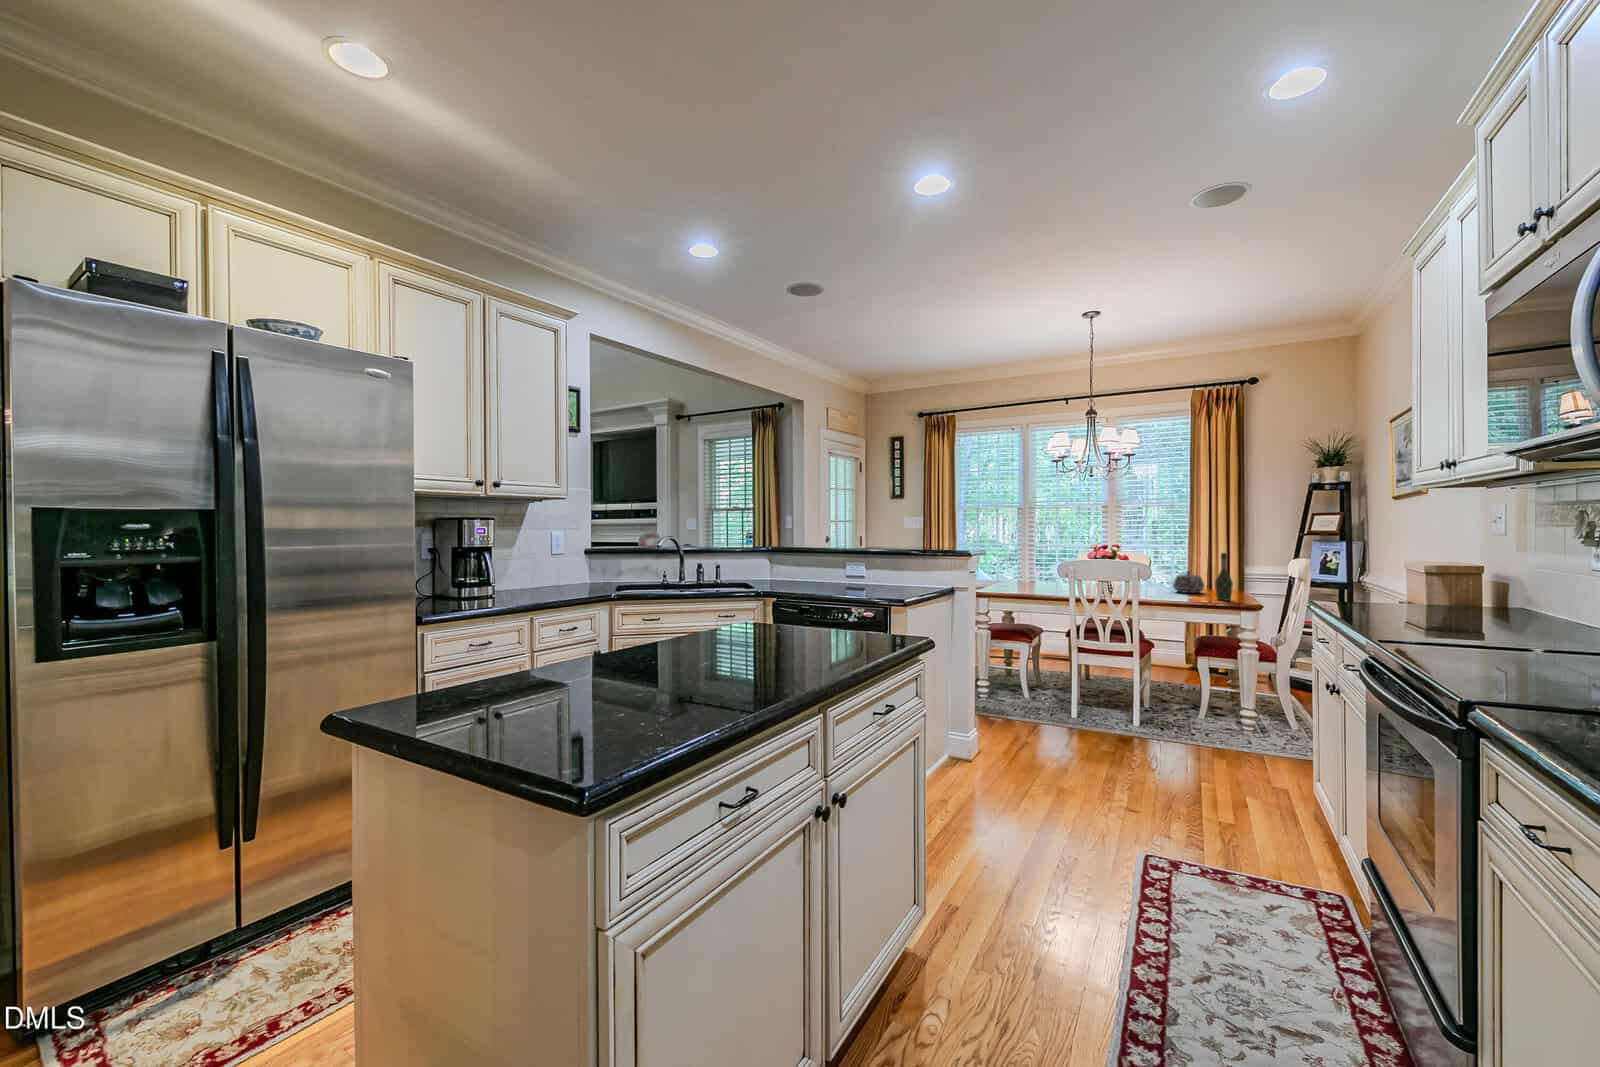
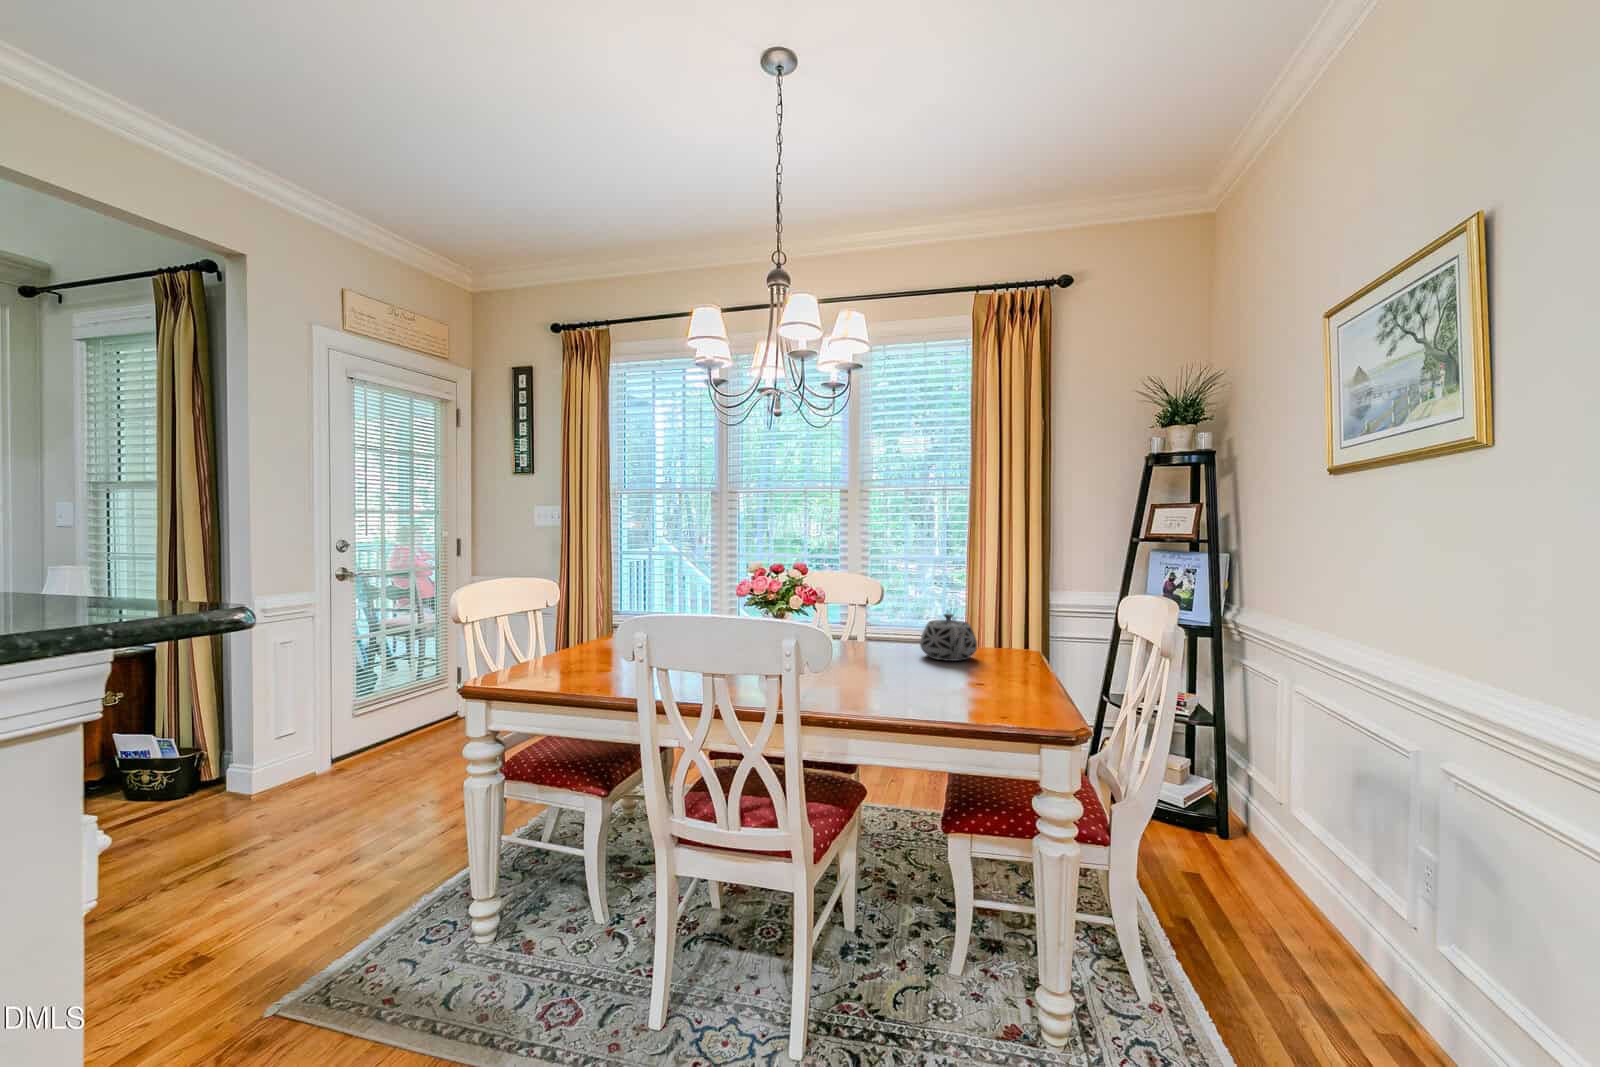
wine bottle: present [1215,553,1233,600] -> none [991,581,1027,691]

